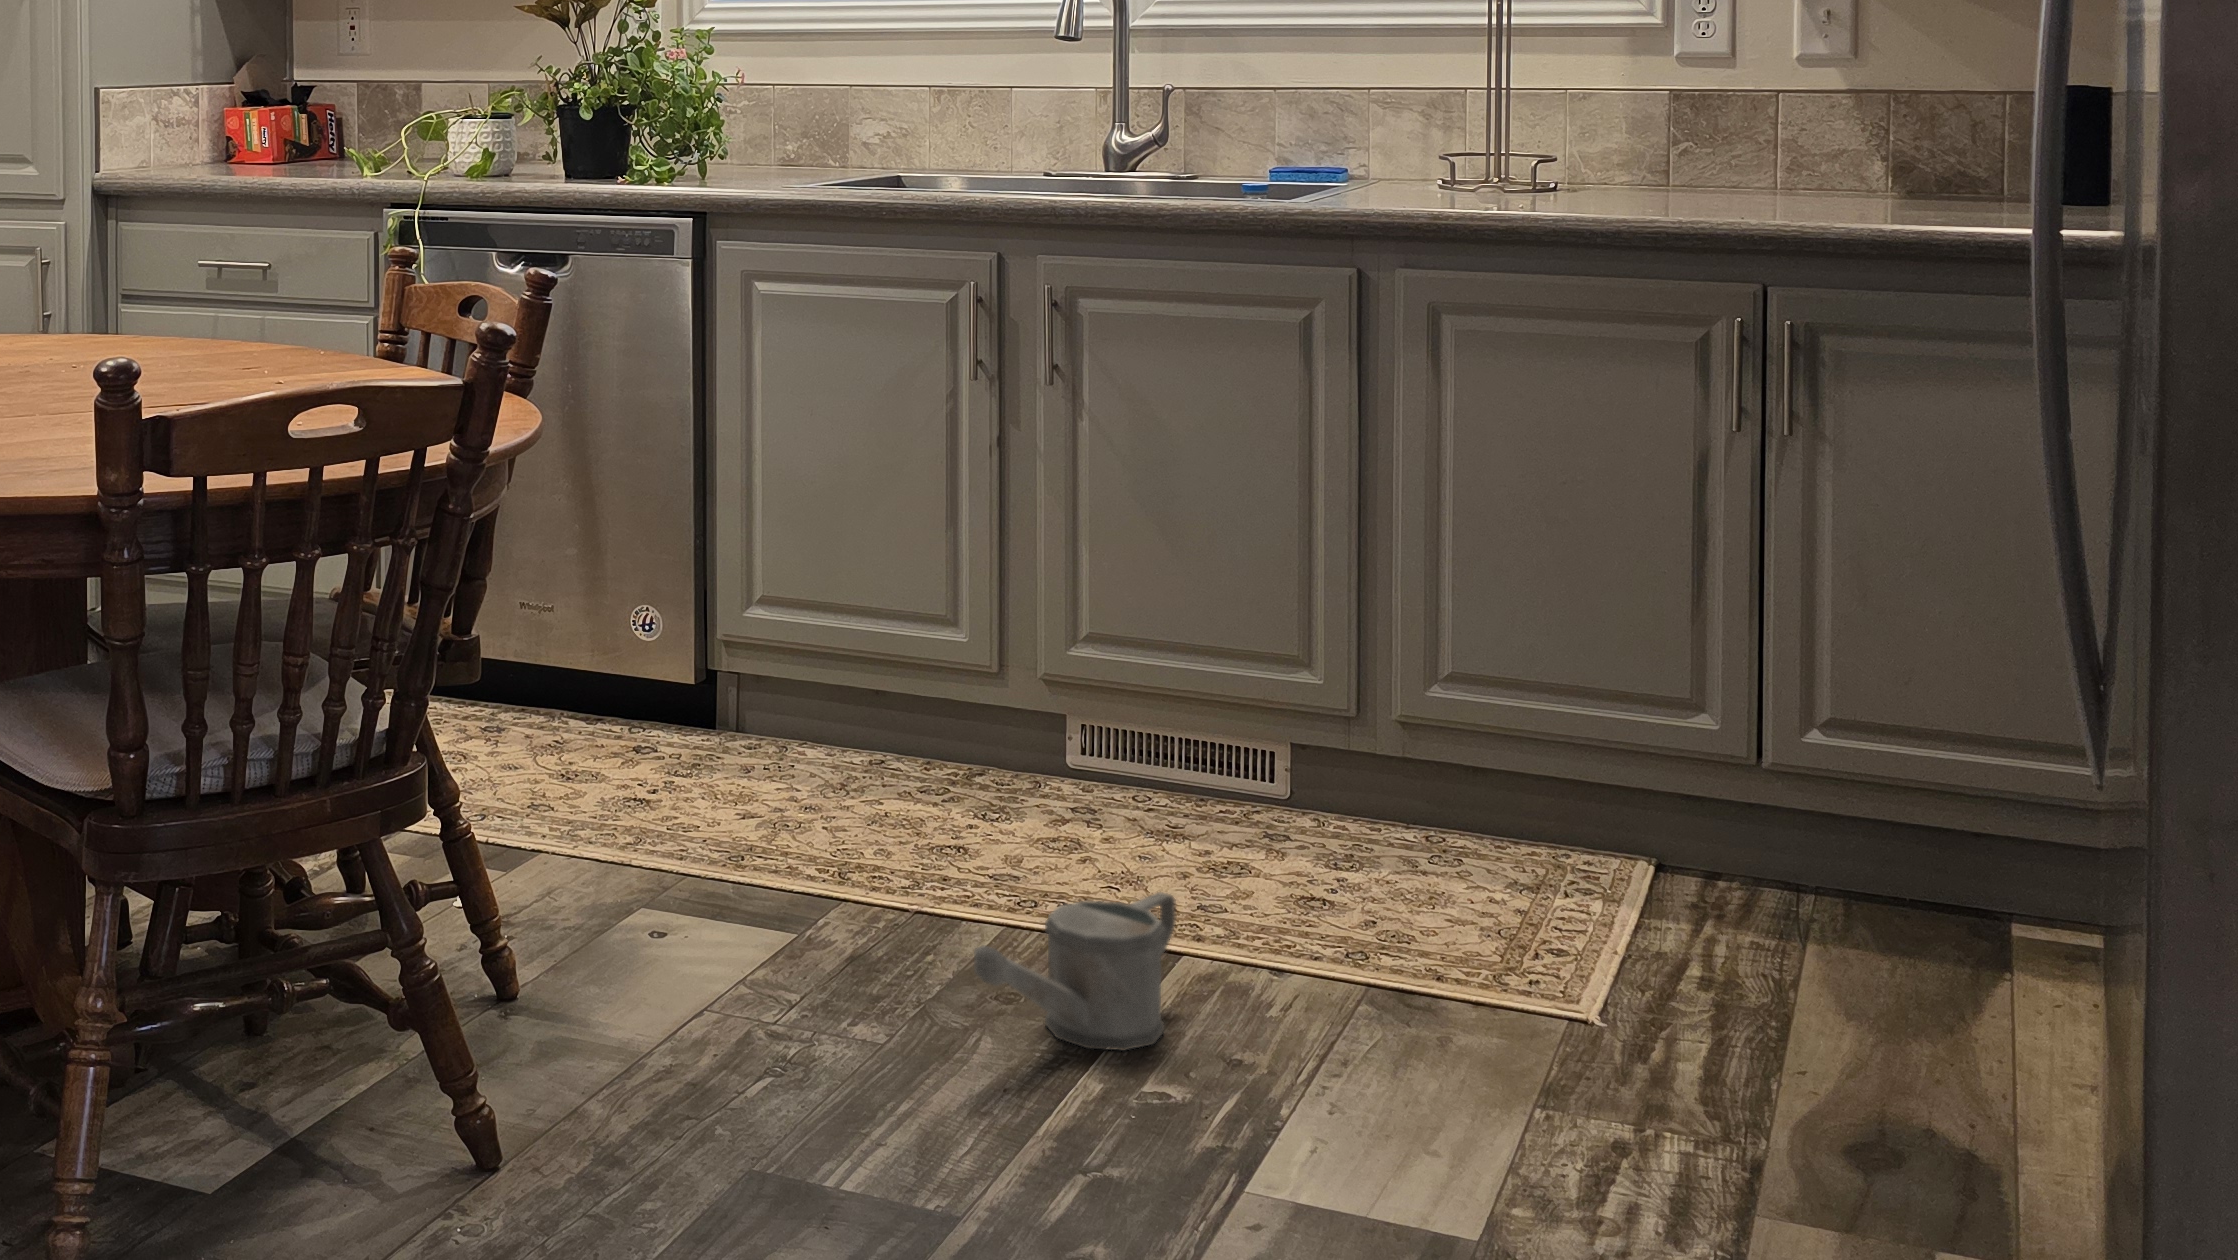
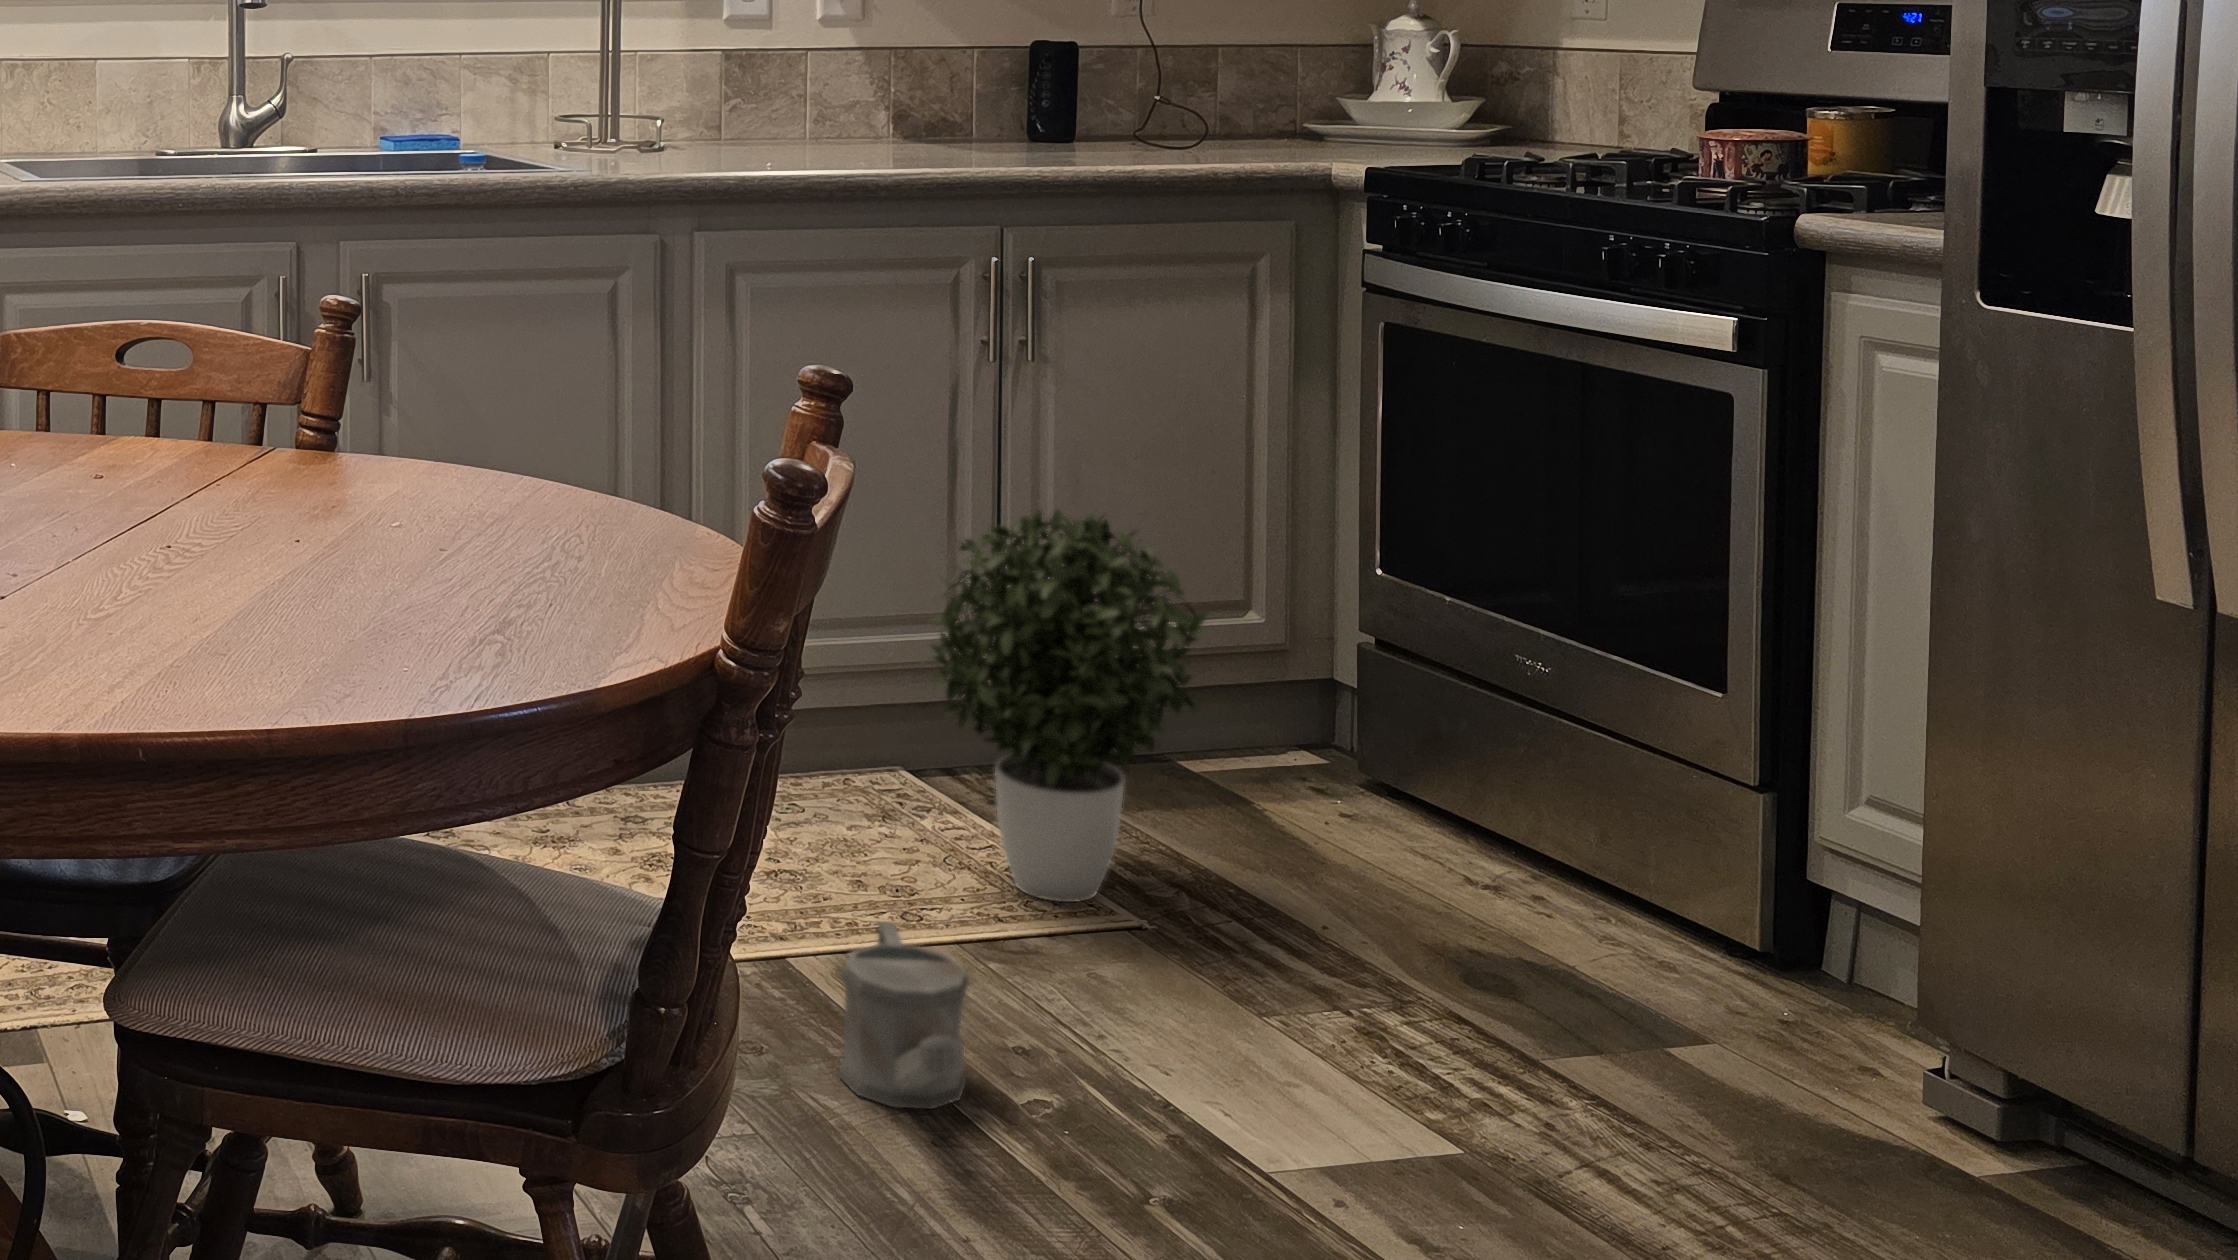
potted plant: none [1438,559,1753,983] -> present [922,510,1208,902]

